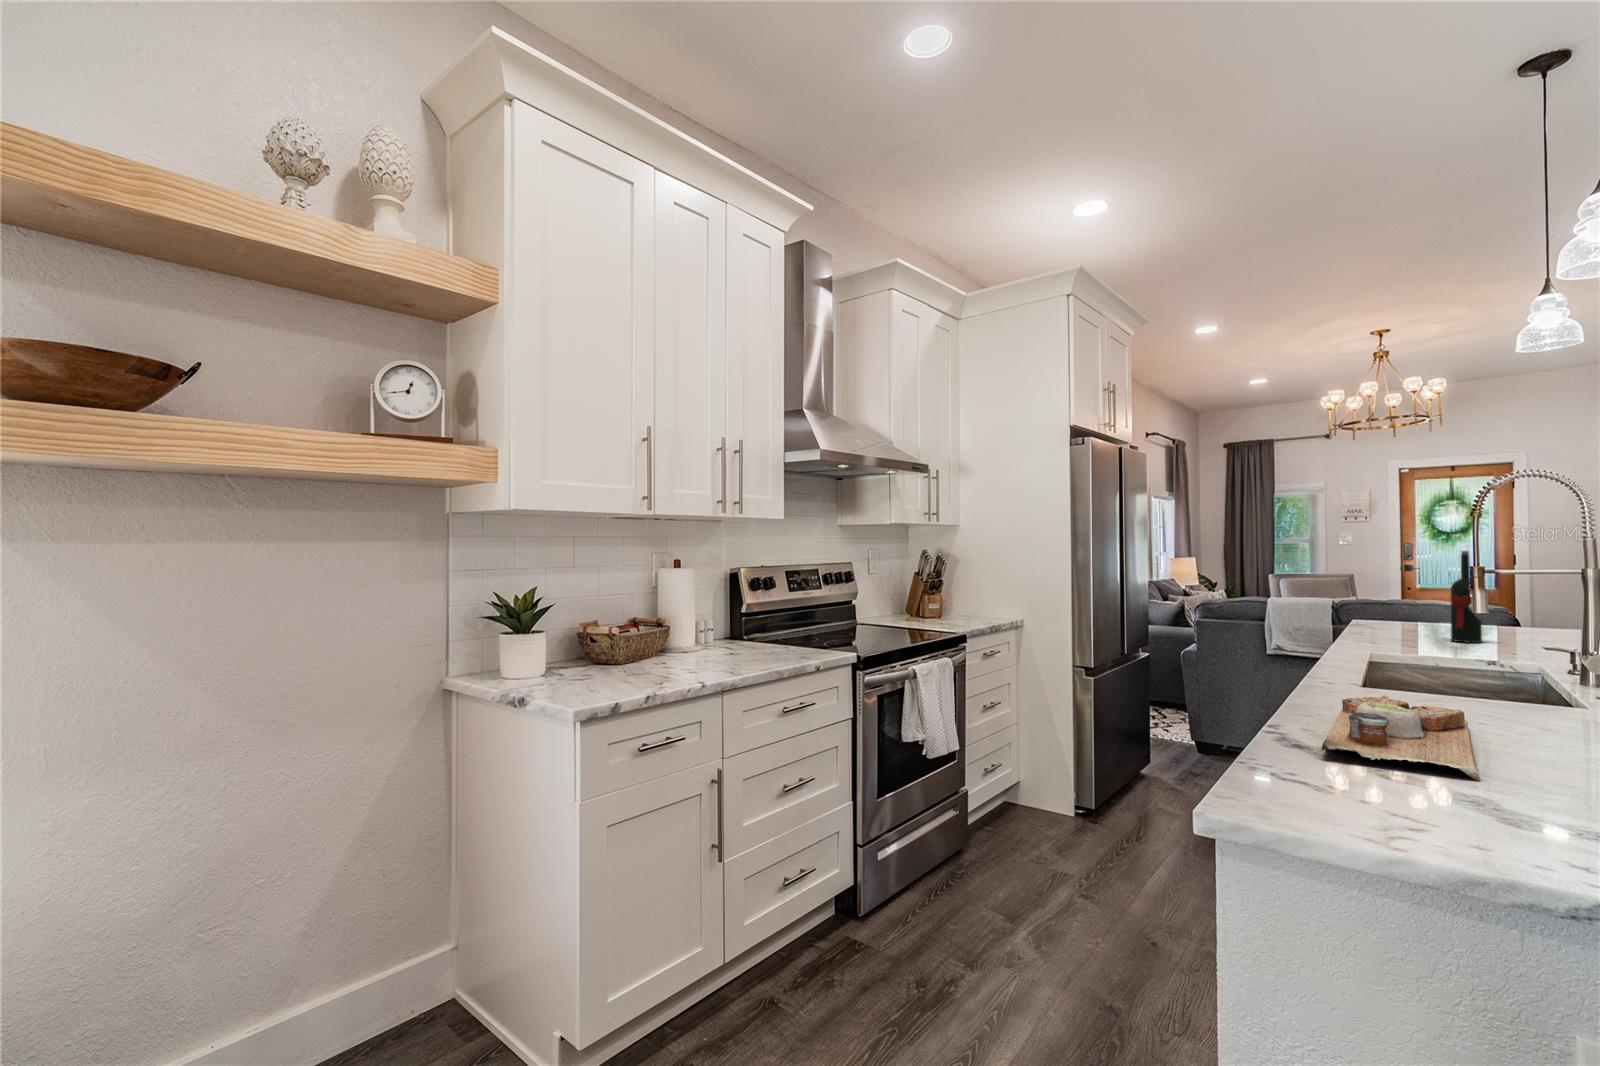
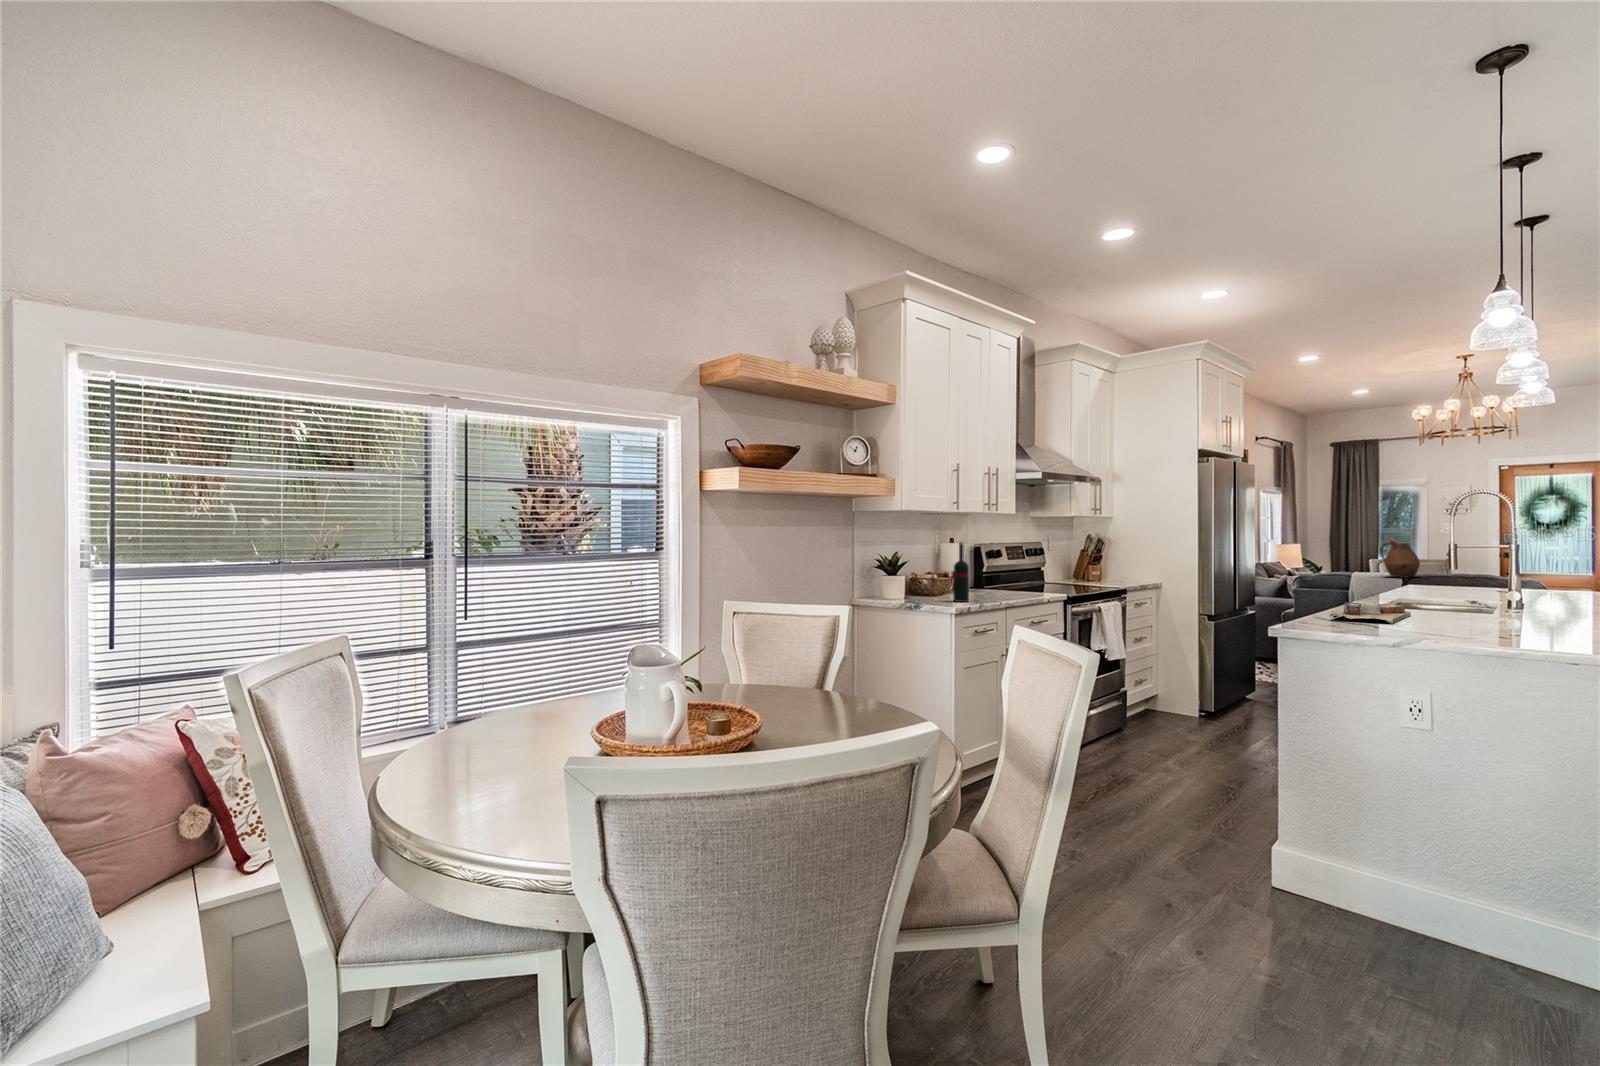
wine bottle: present [1451,551,1482,643] -> present [951,542,969,602]
ceramic pitcher: none [1304,553,1367,607] -> present [1380,539,1423,578]

